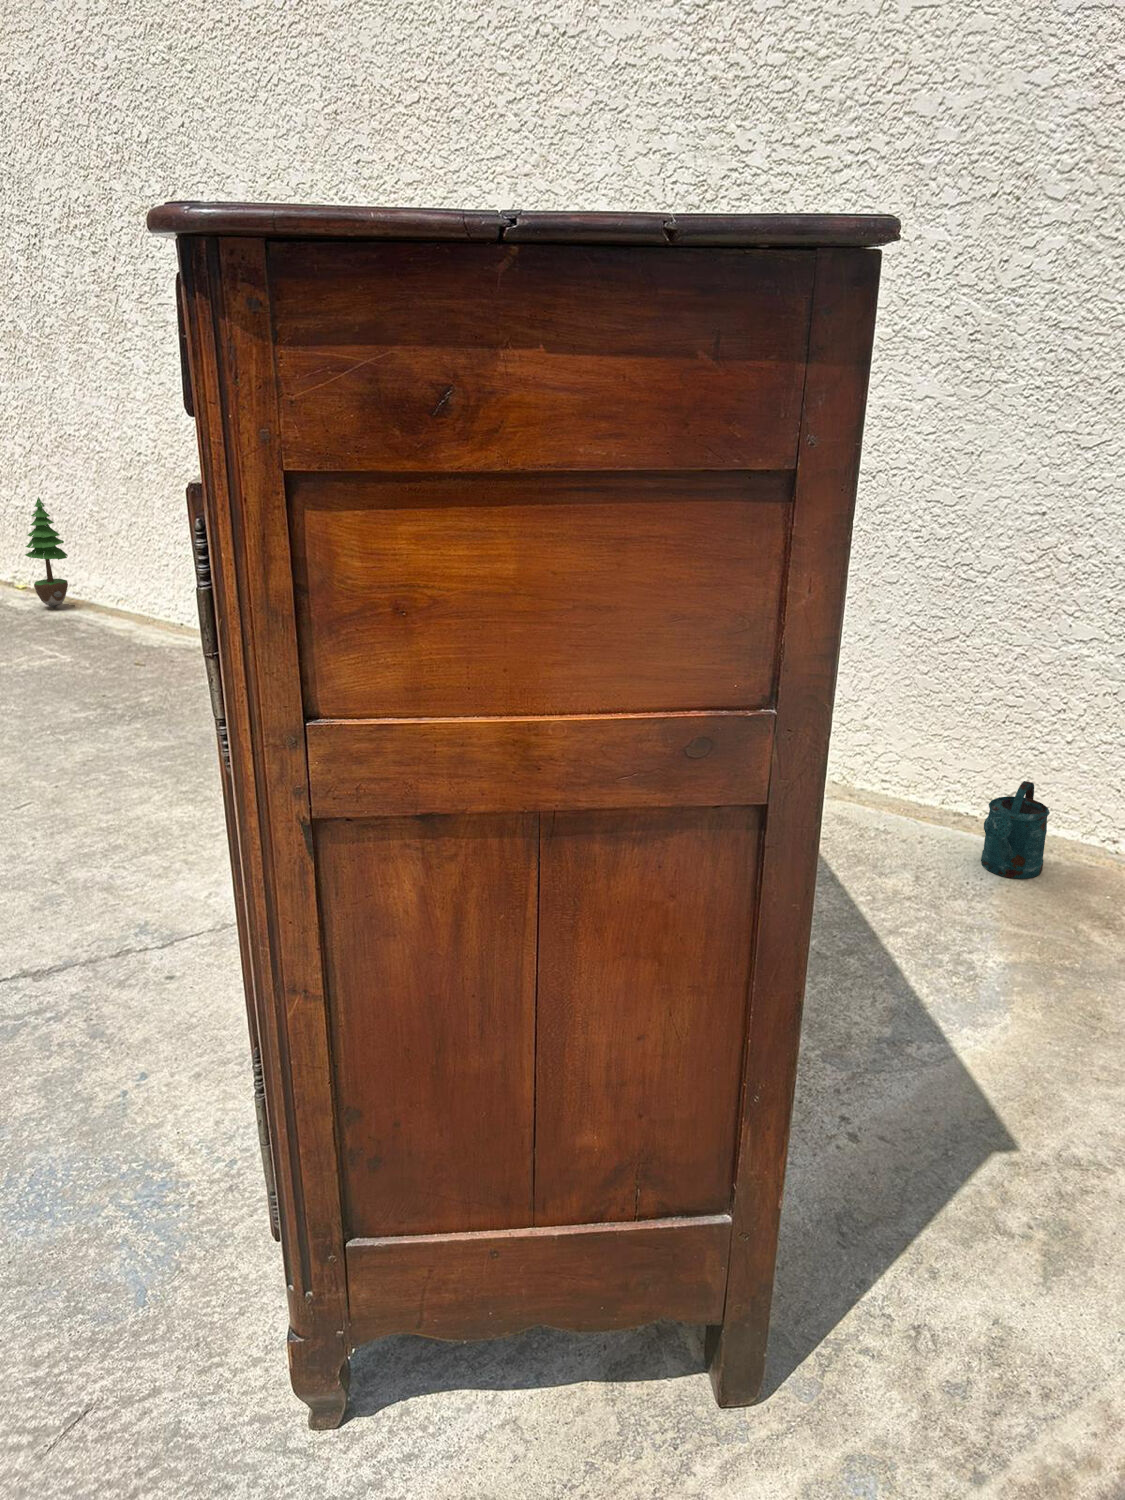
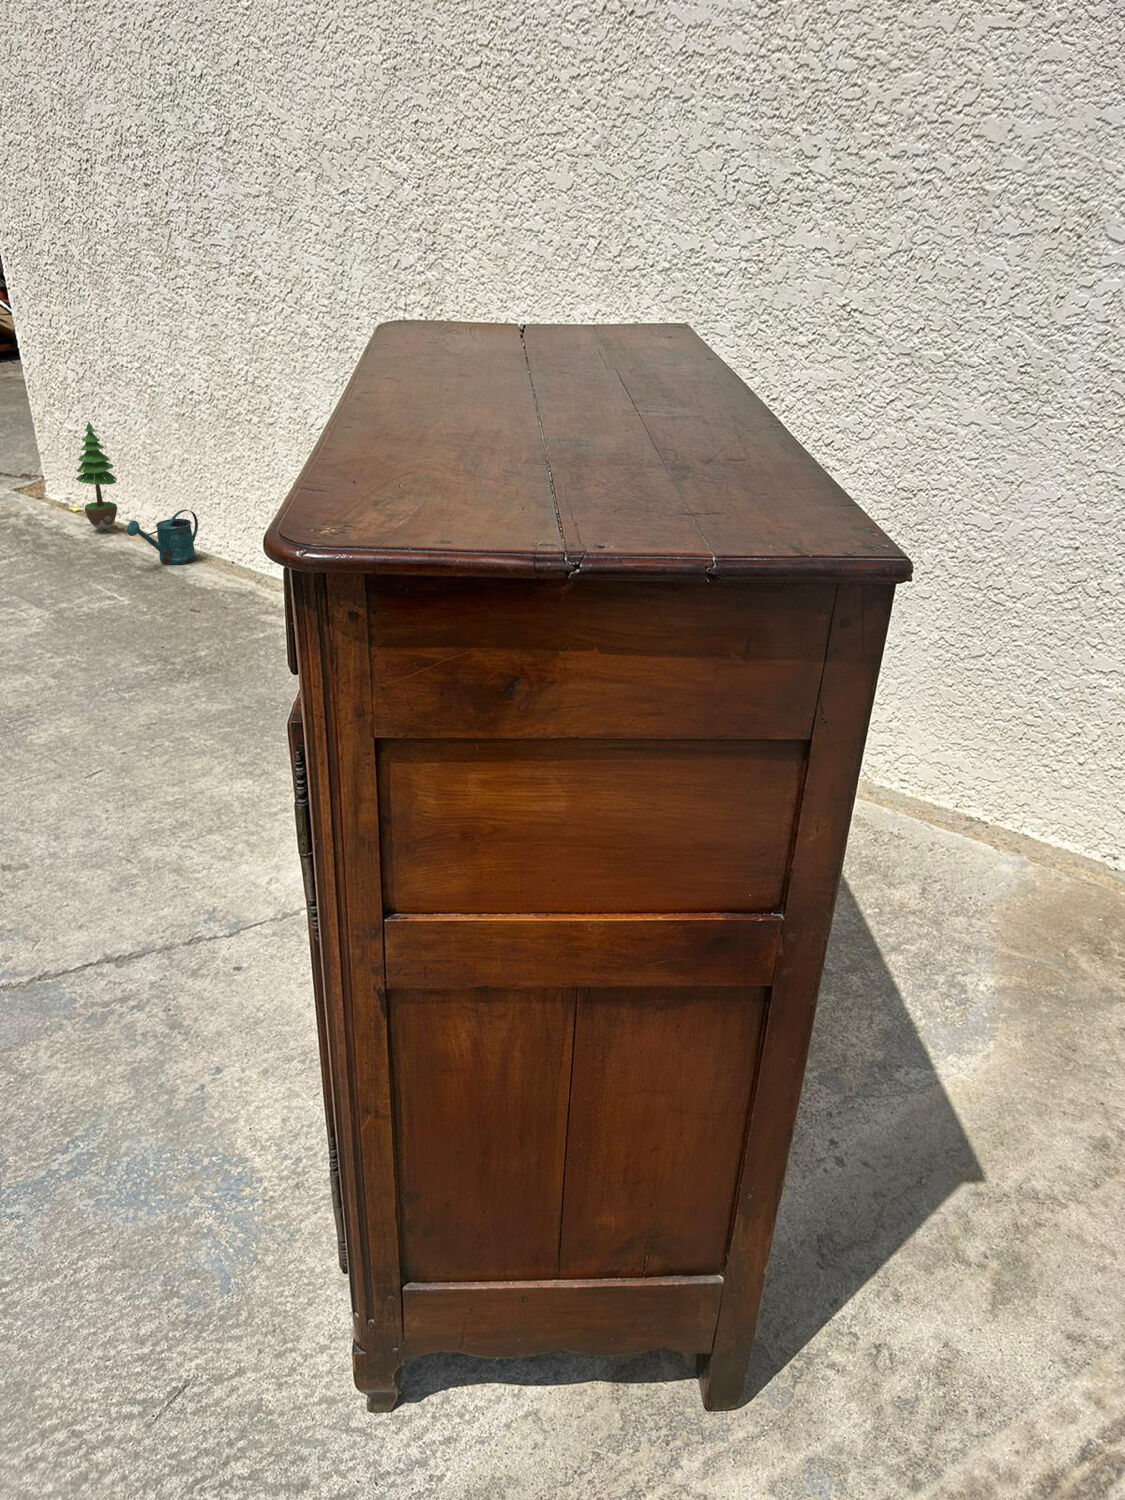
watering can: present [981,781,1050,879] -> present [127,510,198,565]

